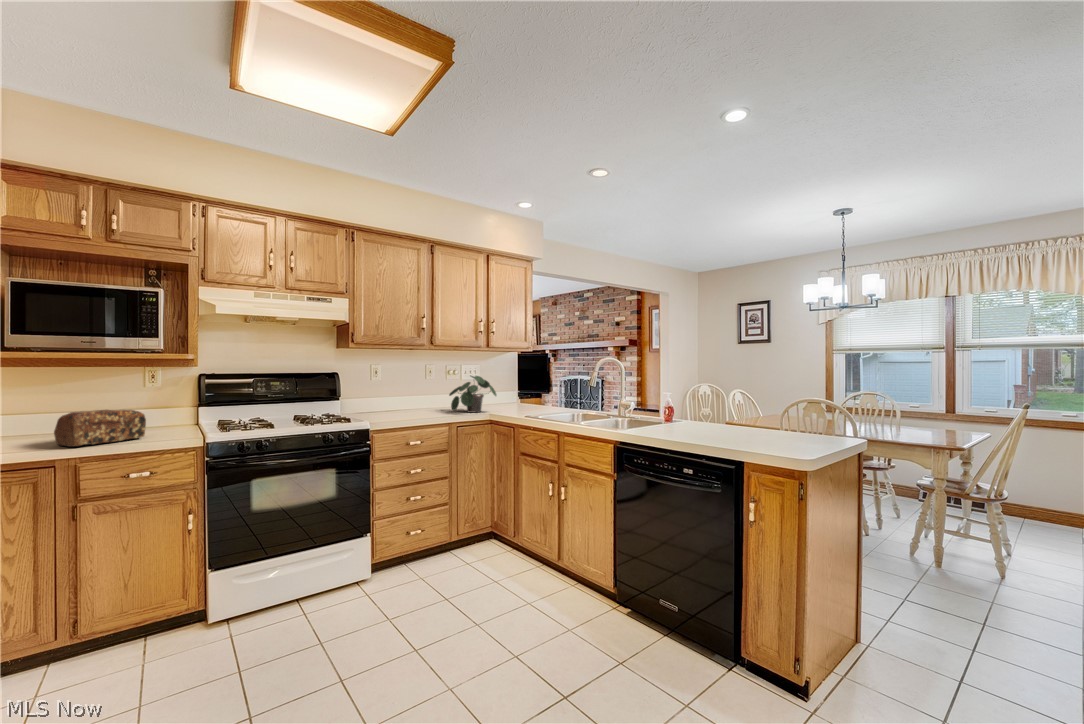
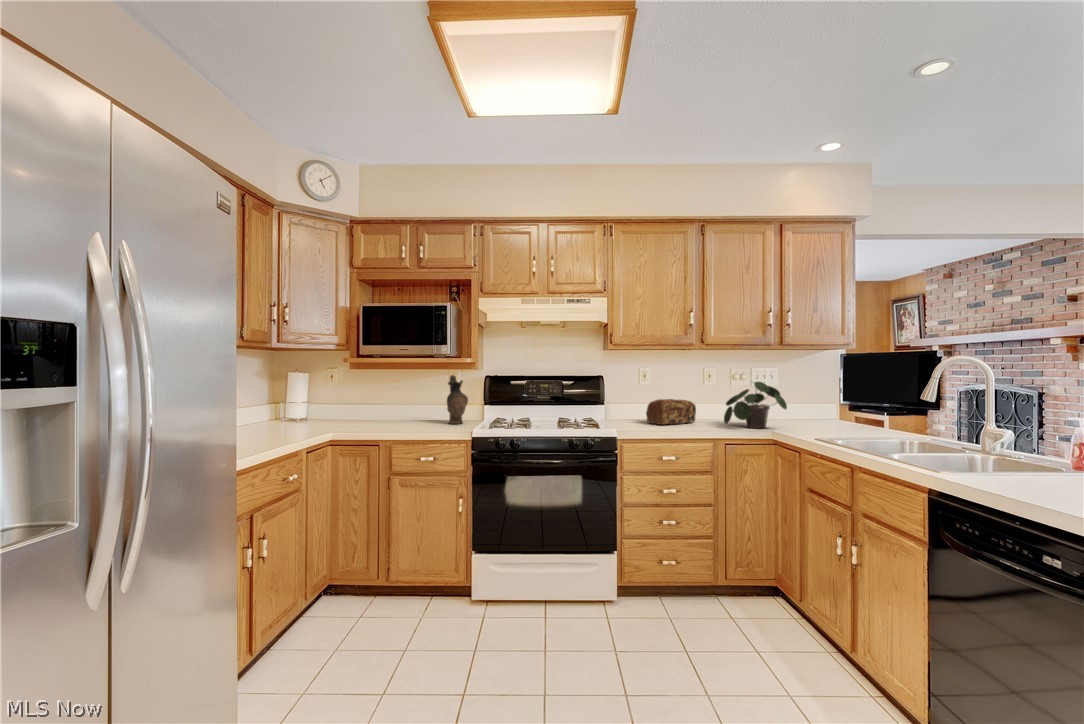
ceramic pitcher: none [149,374,182,432] -> present [447,375,468,424]
bread loaf: present [54,410,146,447] -> present [646,399,696,425]

